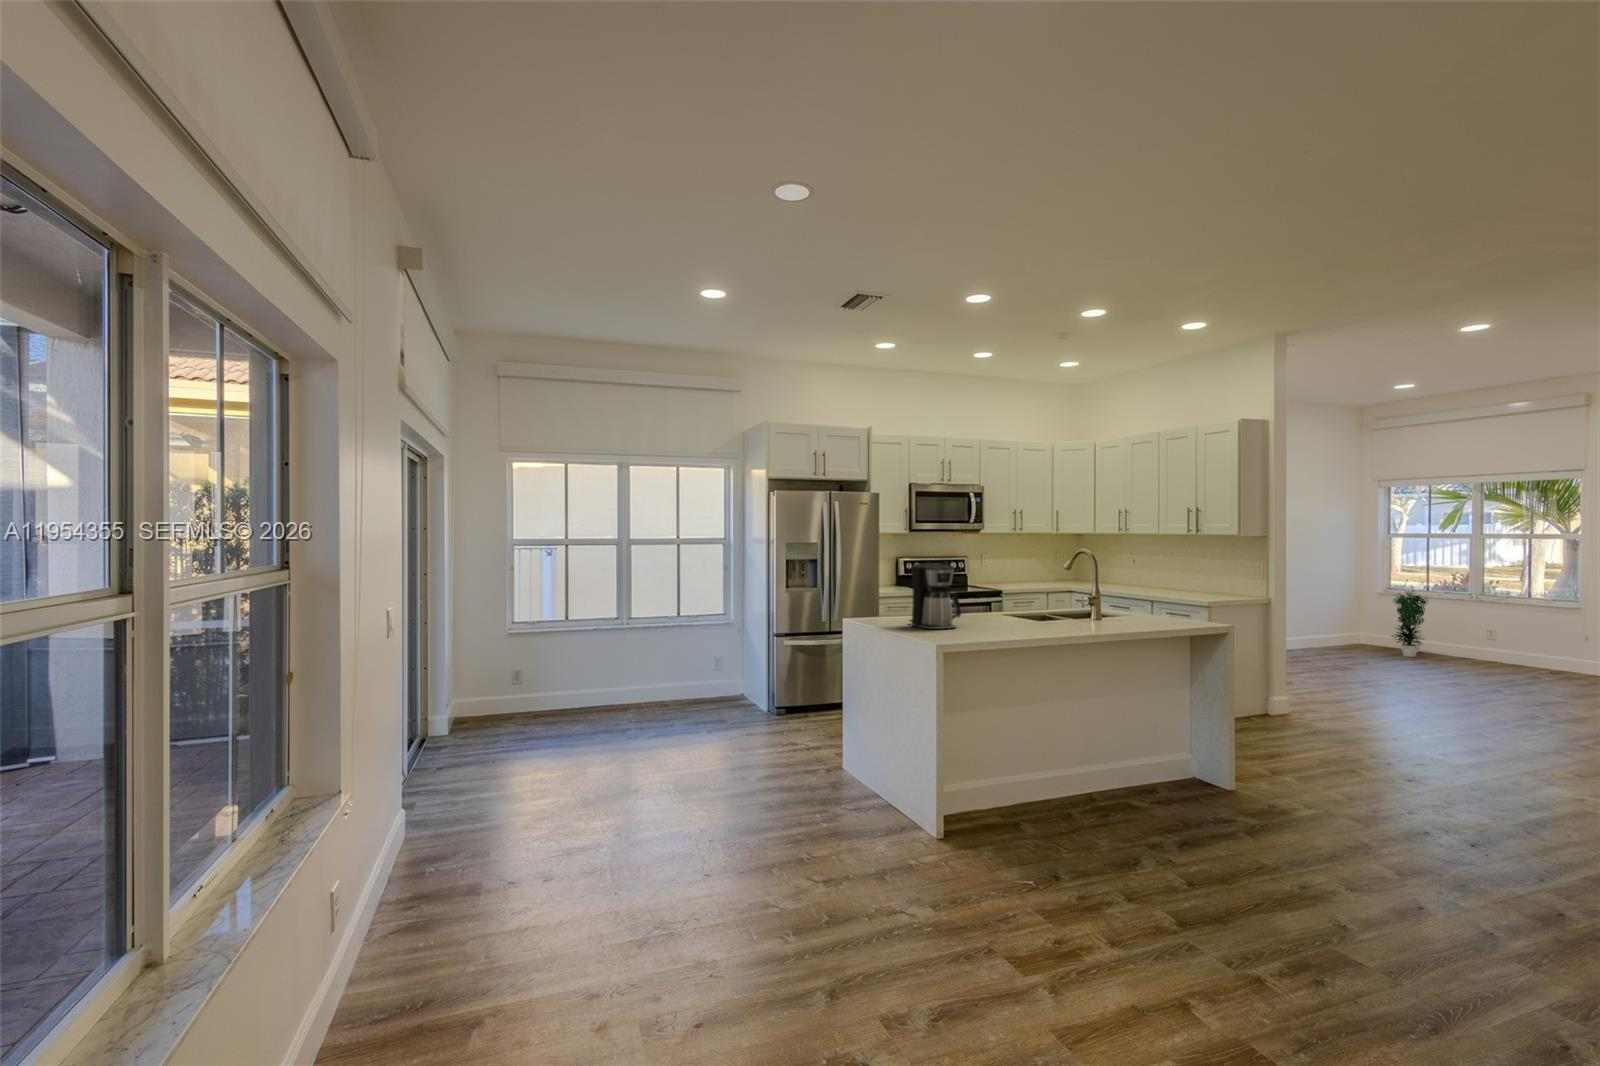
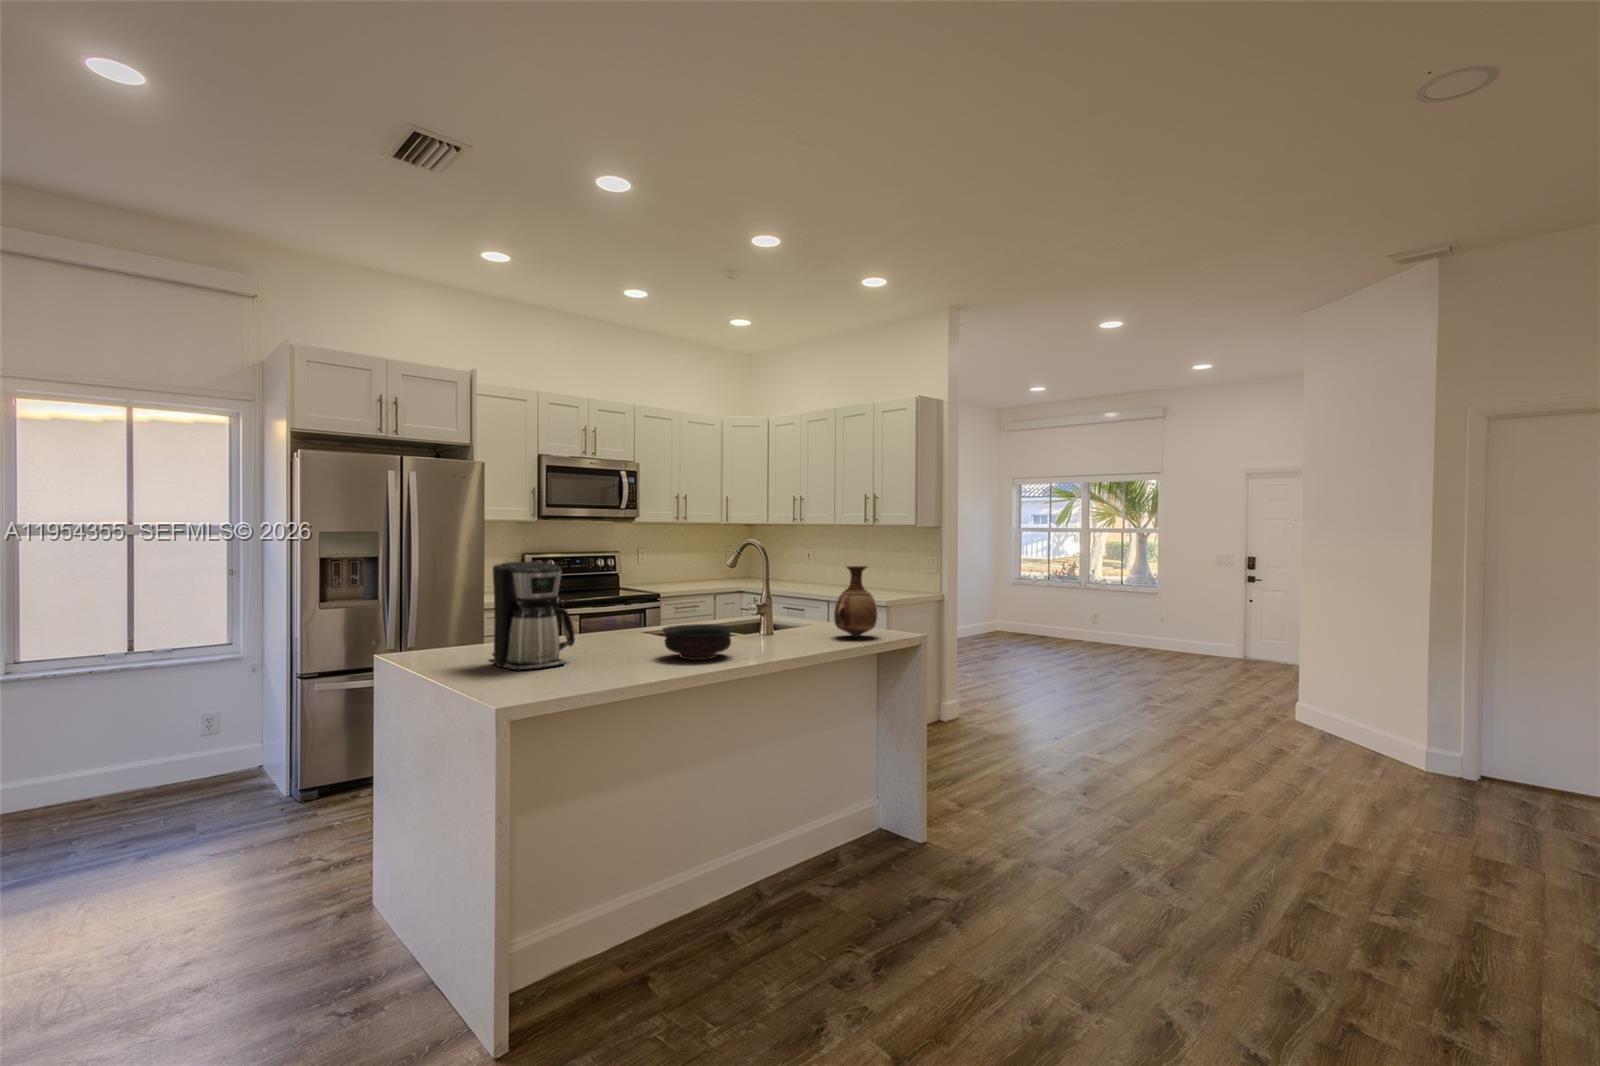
vase: none [1148,569,1185,624] -> present [834,566,877,637]
potted plant: present [1392,591,1428,657] -> none [1023,579,1052,643]
bowl: none [1018,607,1069,630] -> present [662,624,734,660]

